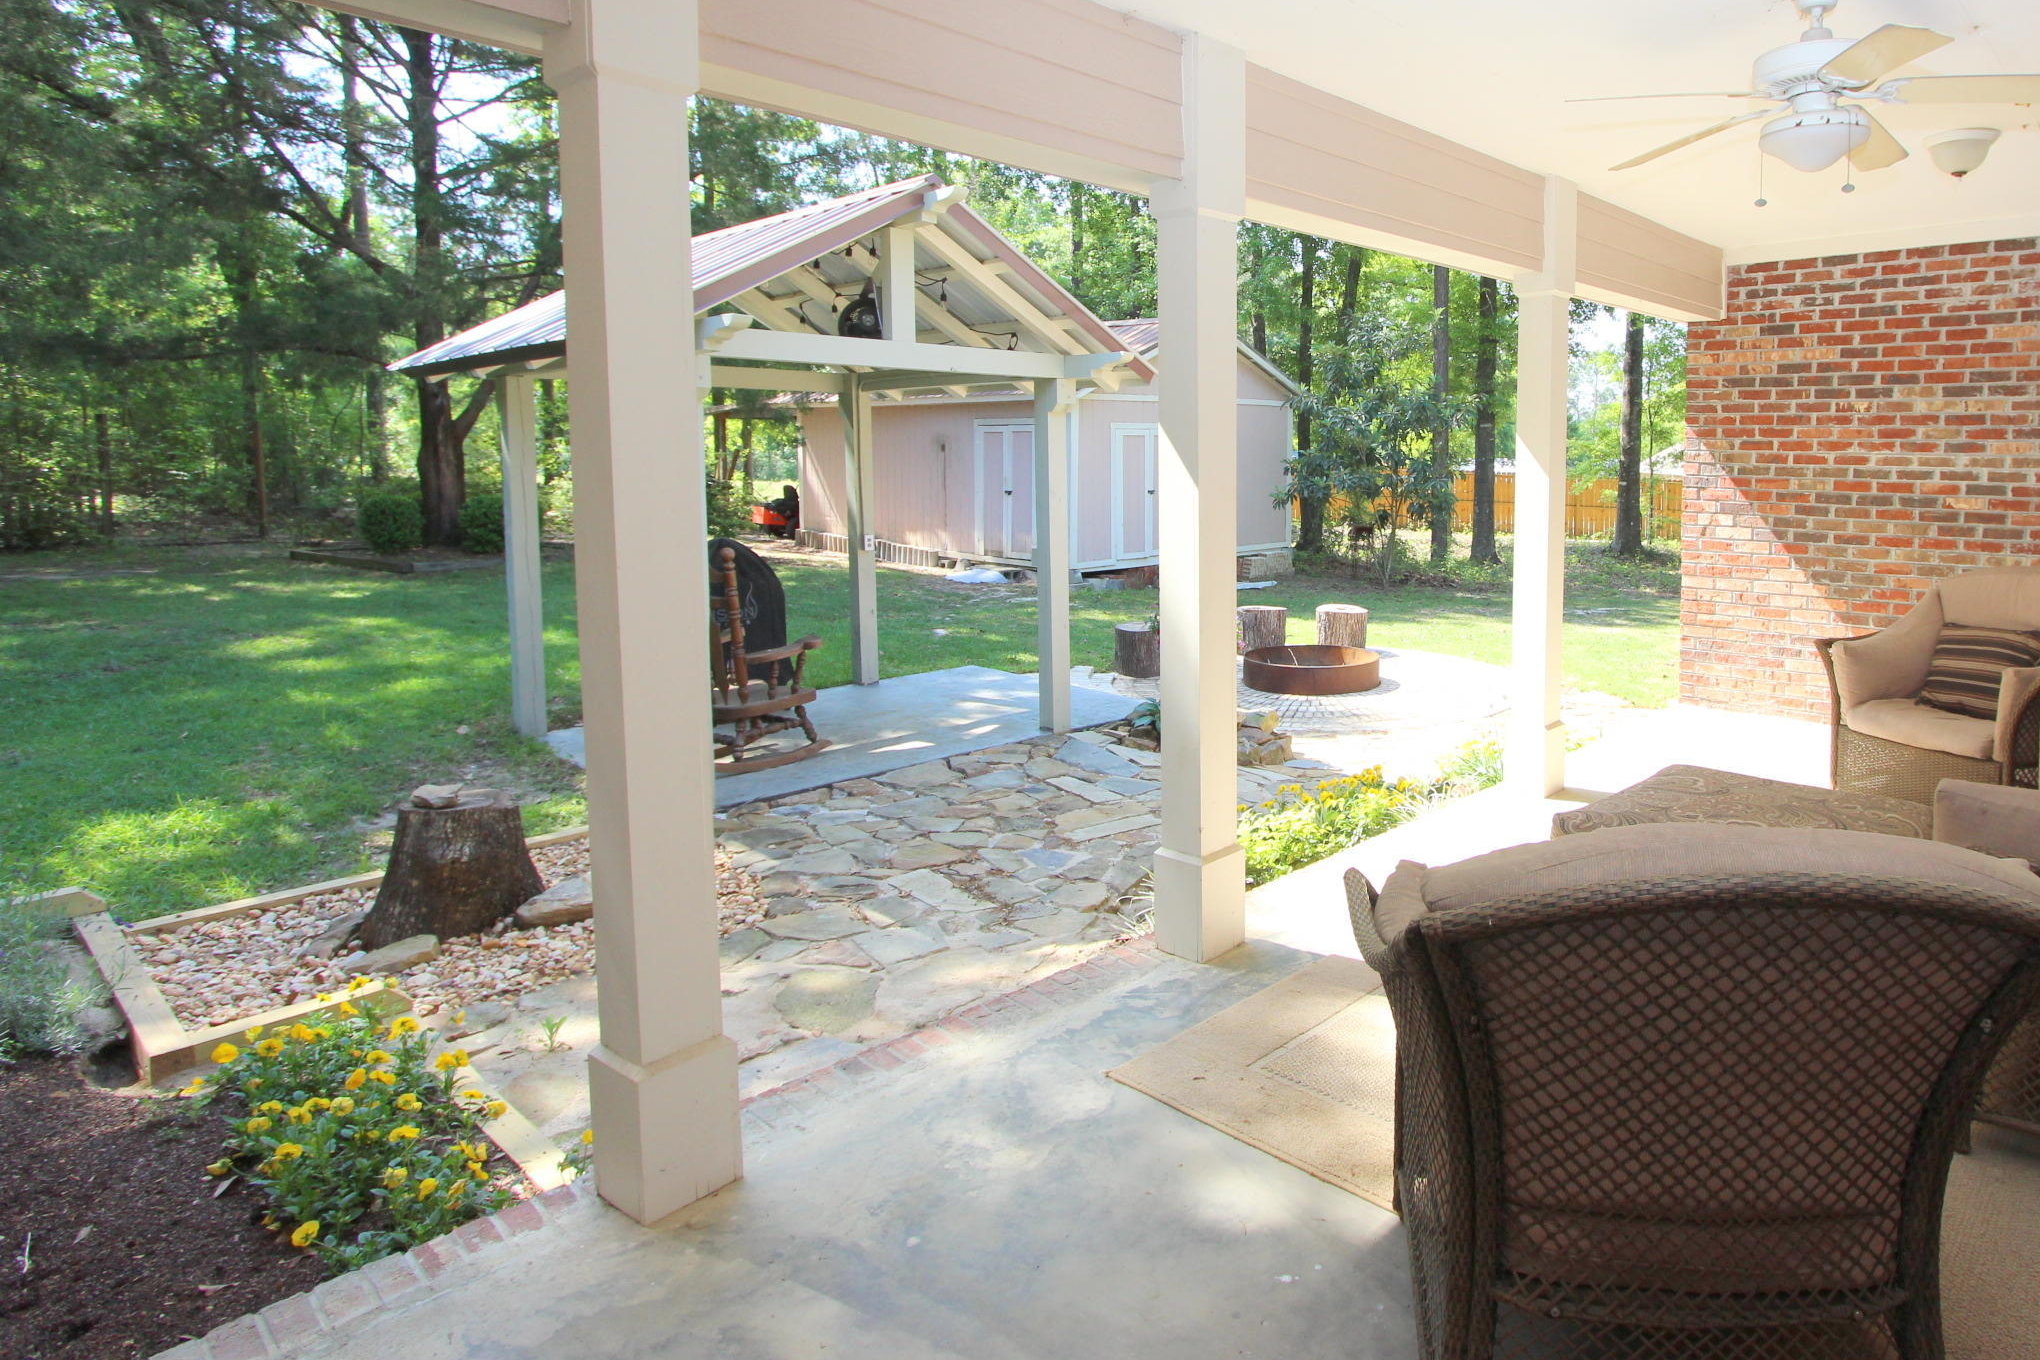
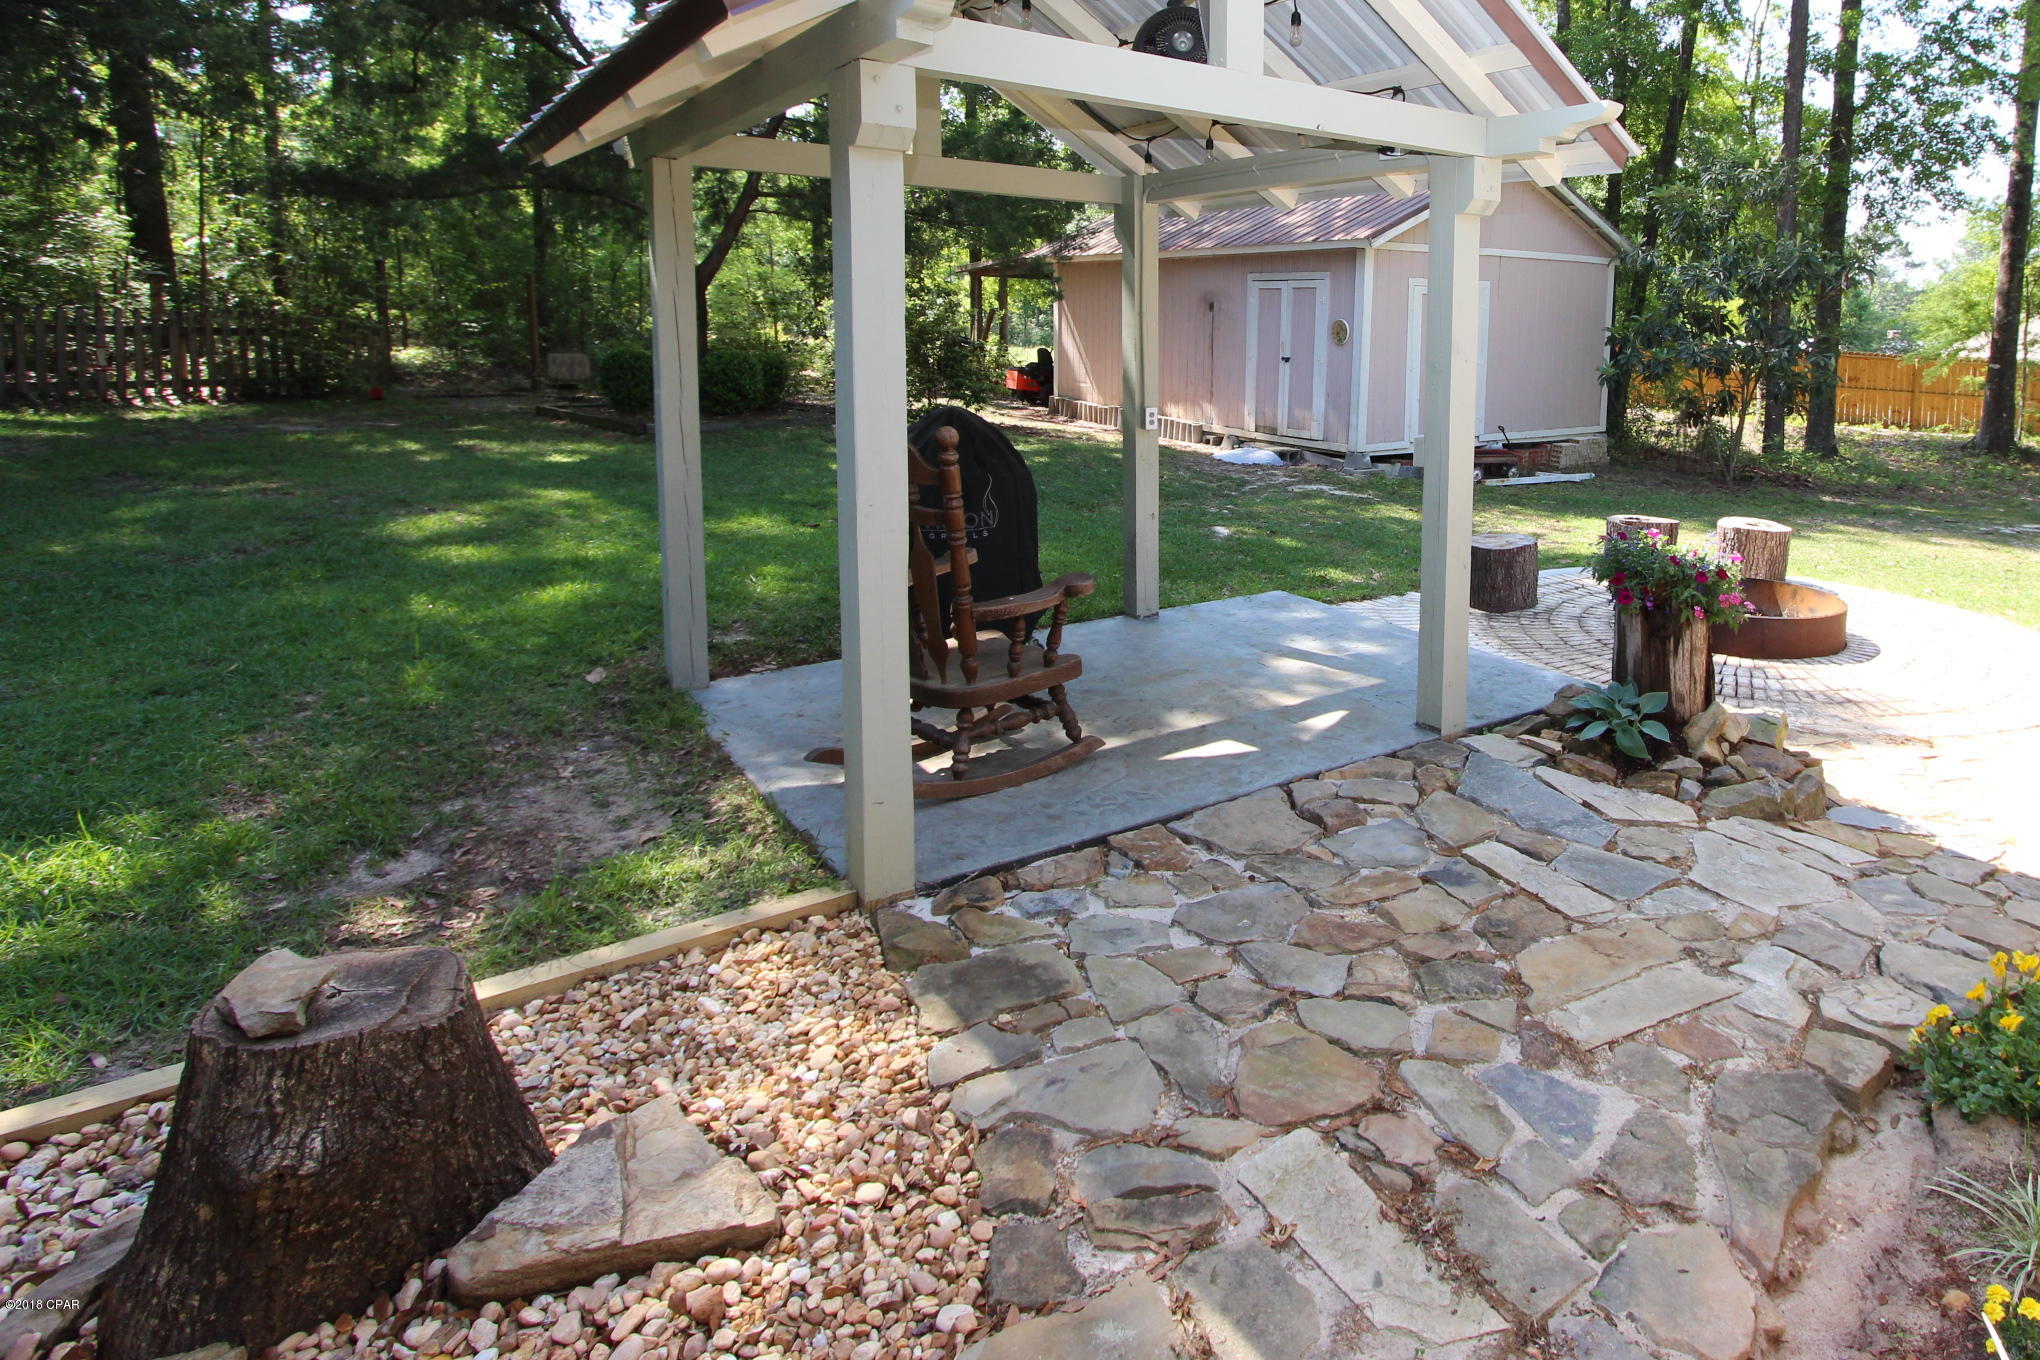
potted tree: none [64,487,117,550] -> present [353,339,397,399]
bench: none [267,499,316,534] -> present [548,353,590,388]

